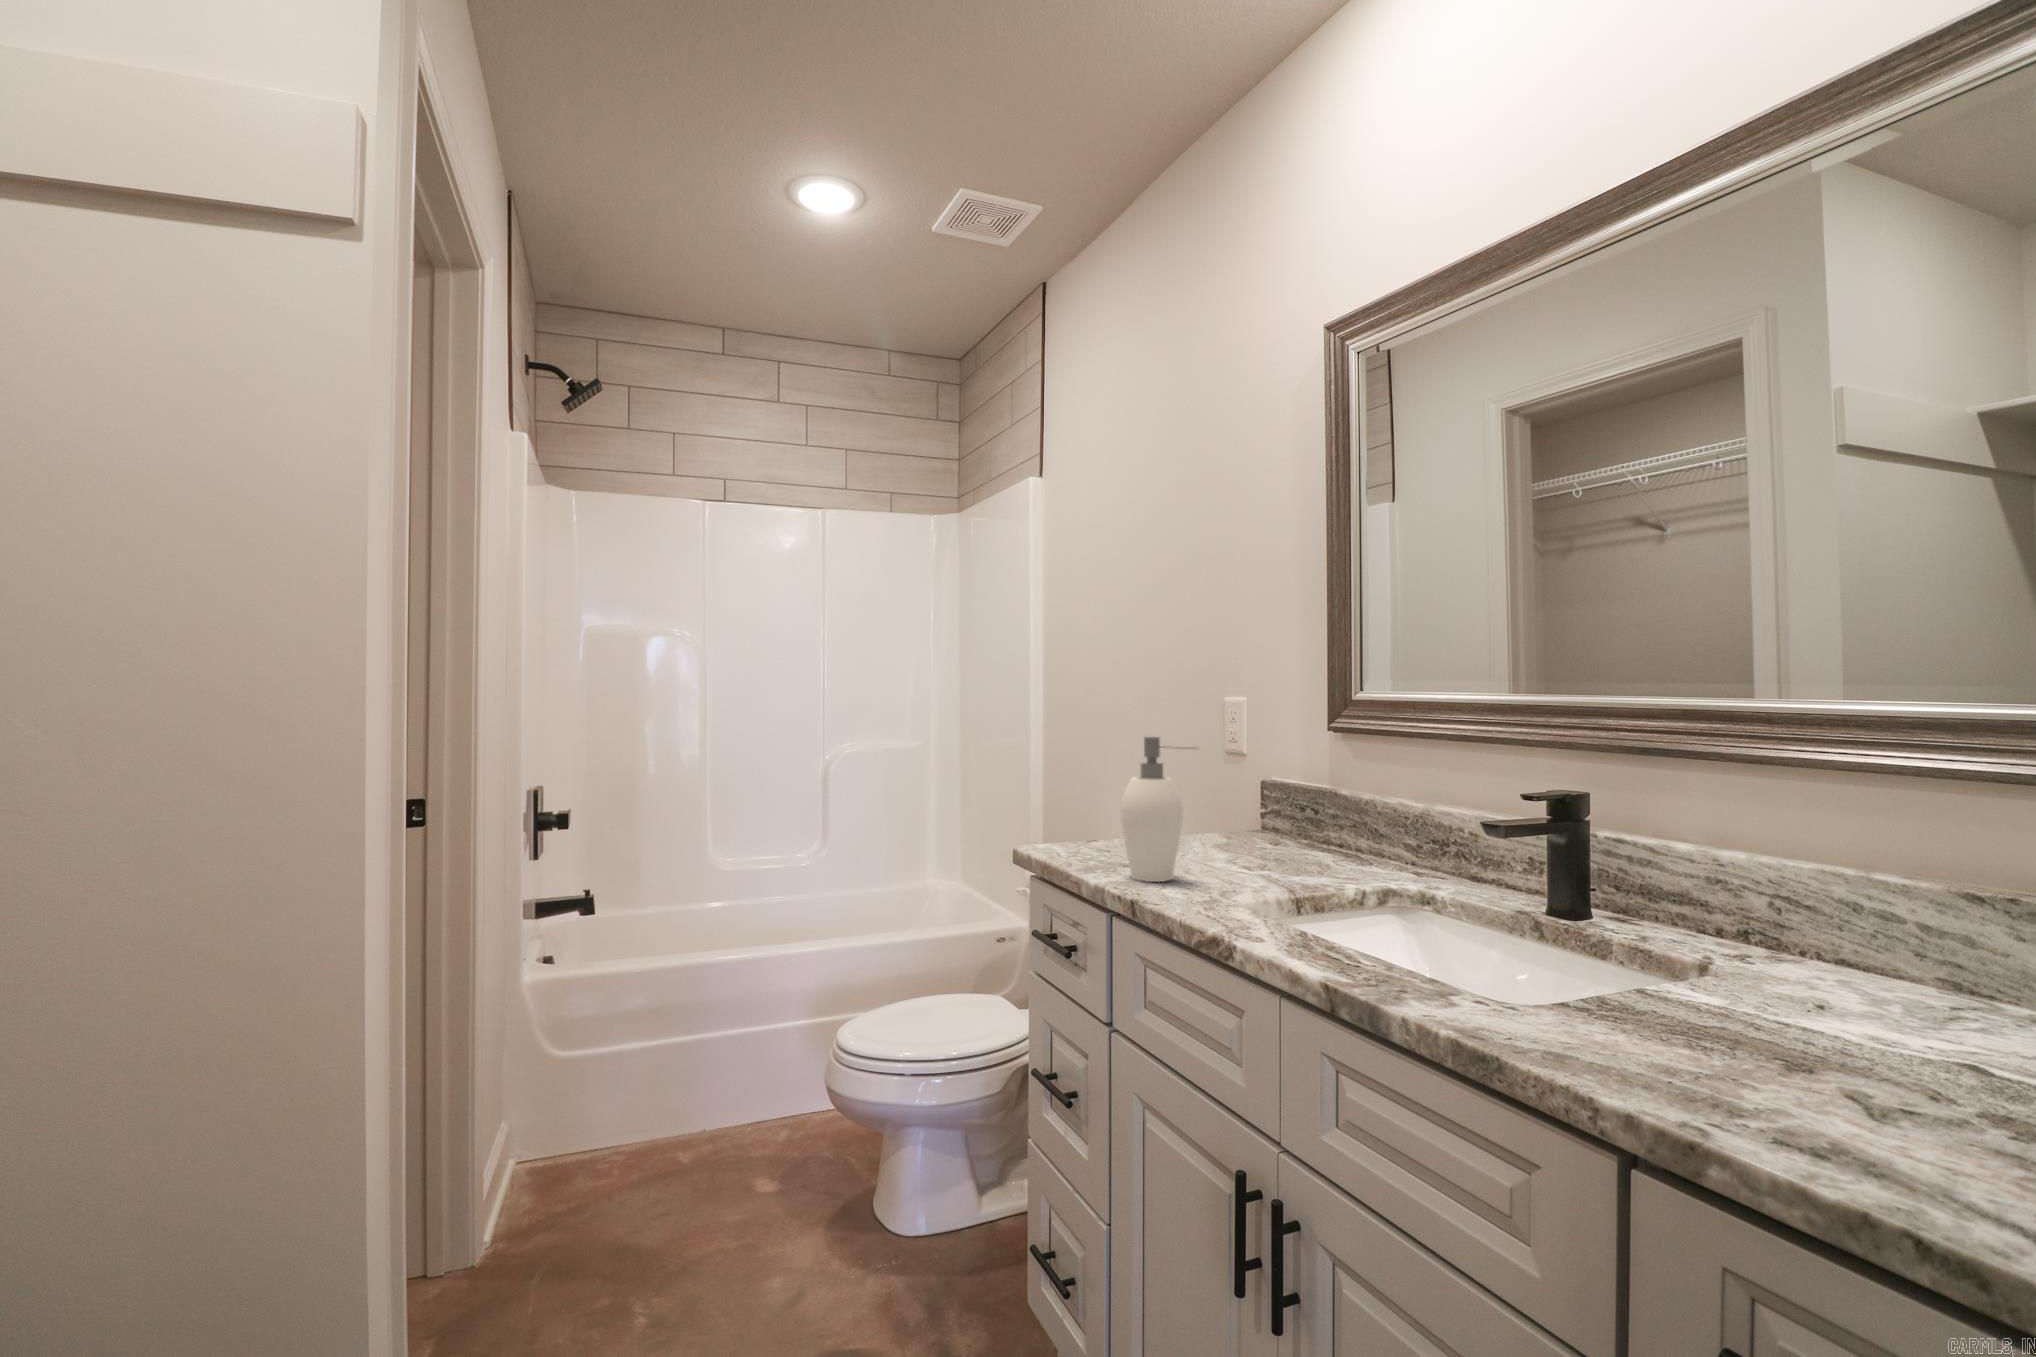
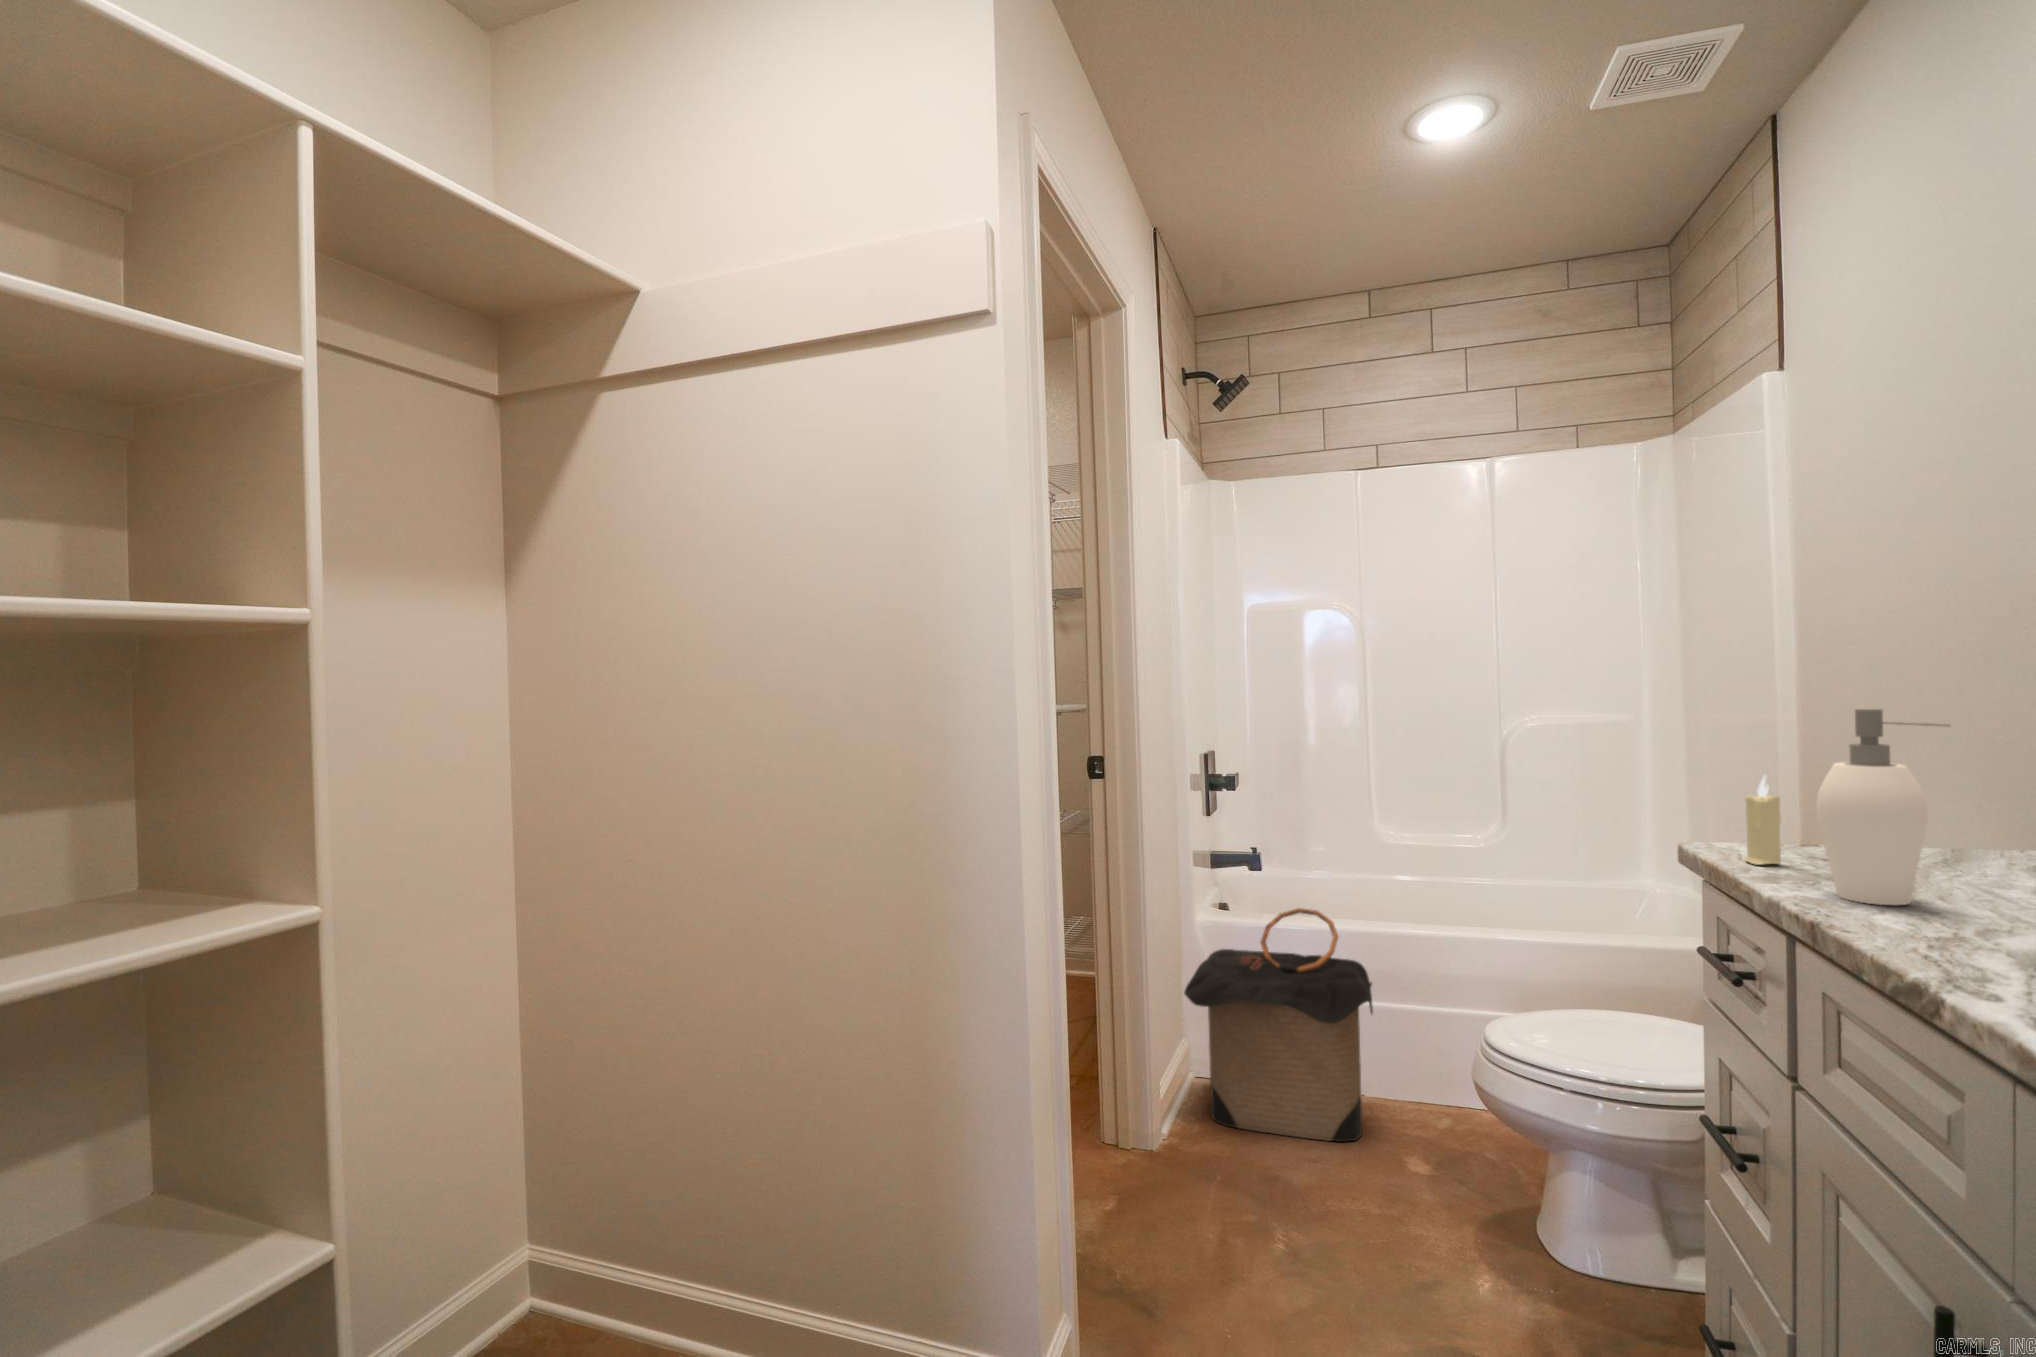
candle: none [1062,789,1086,860] -> present [1745,776,1781,864]
laundry hamper: none [512,948,725,1208] -> present [1184,908,1373,1142]

